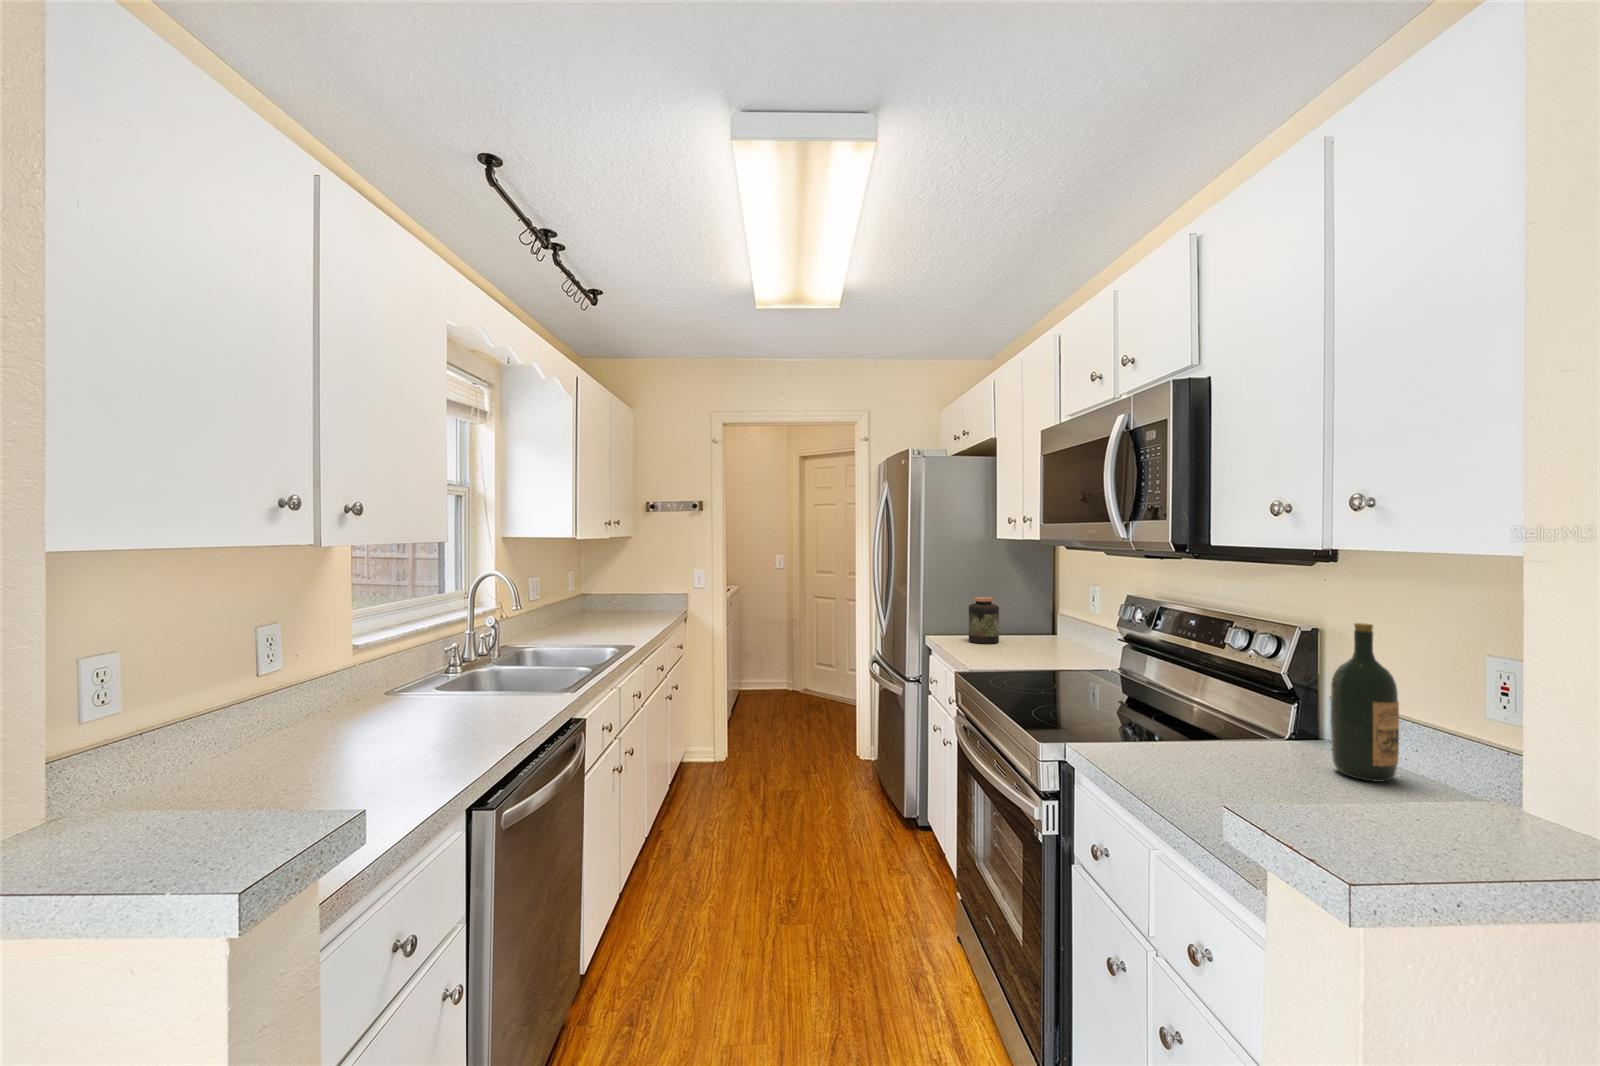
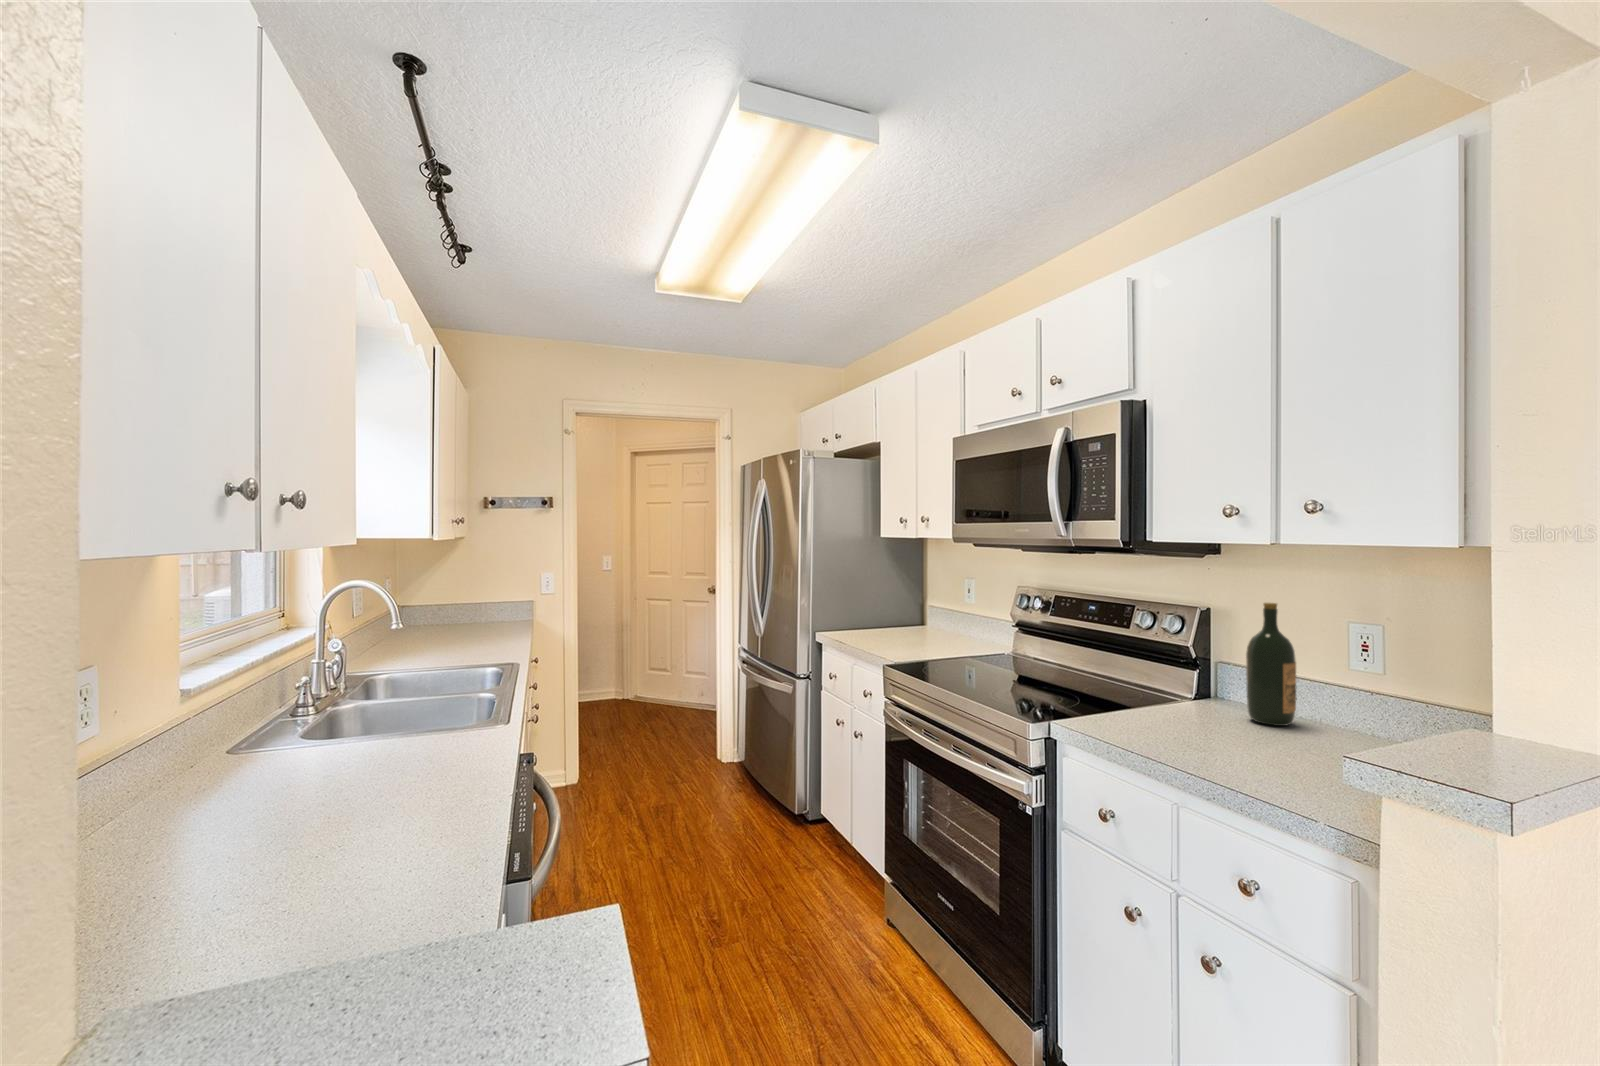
jar: present [969,597,999,644] -> none [859,594,887,638]

